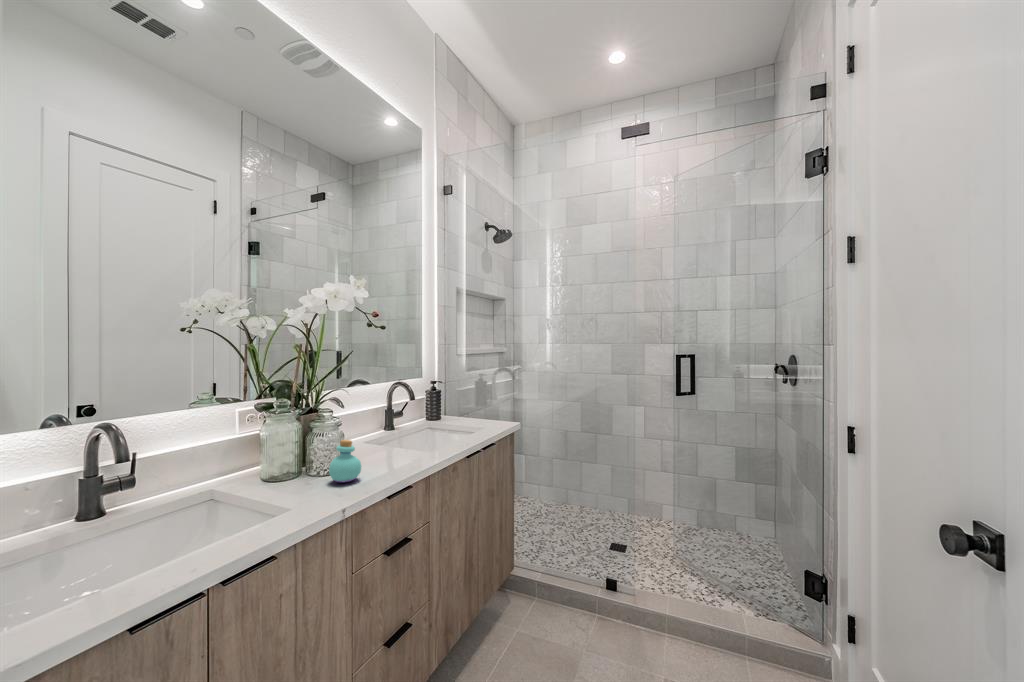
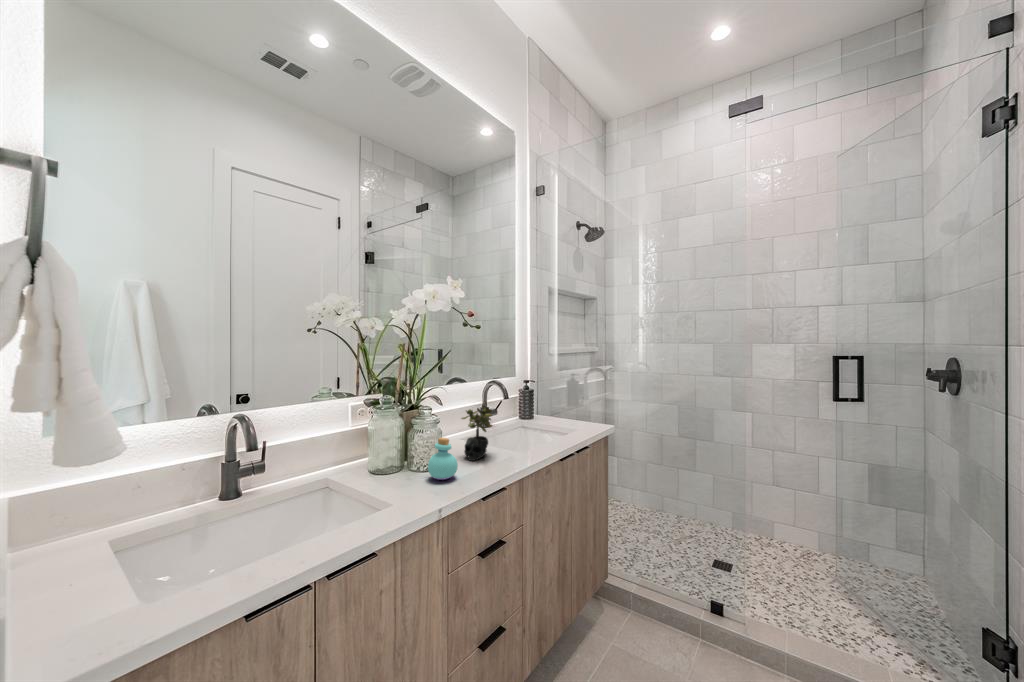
succulent plant: none [364,406,398,463] -> present [462,405,492,461]

